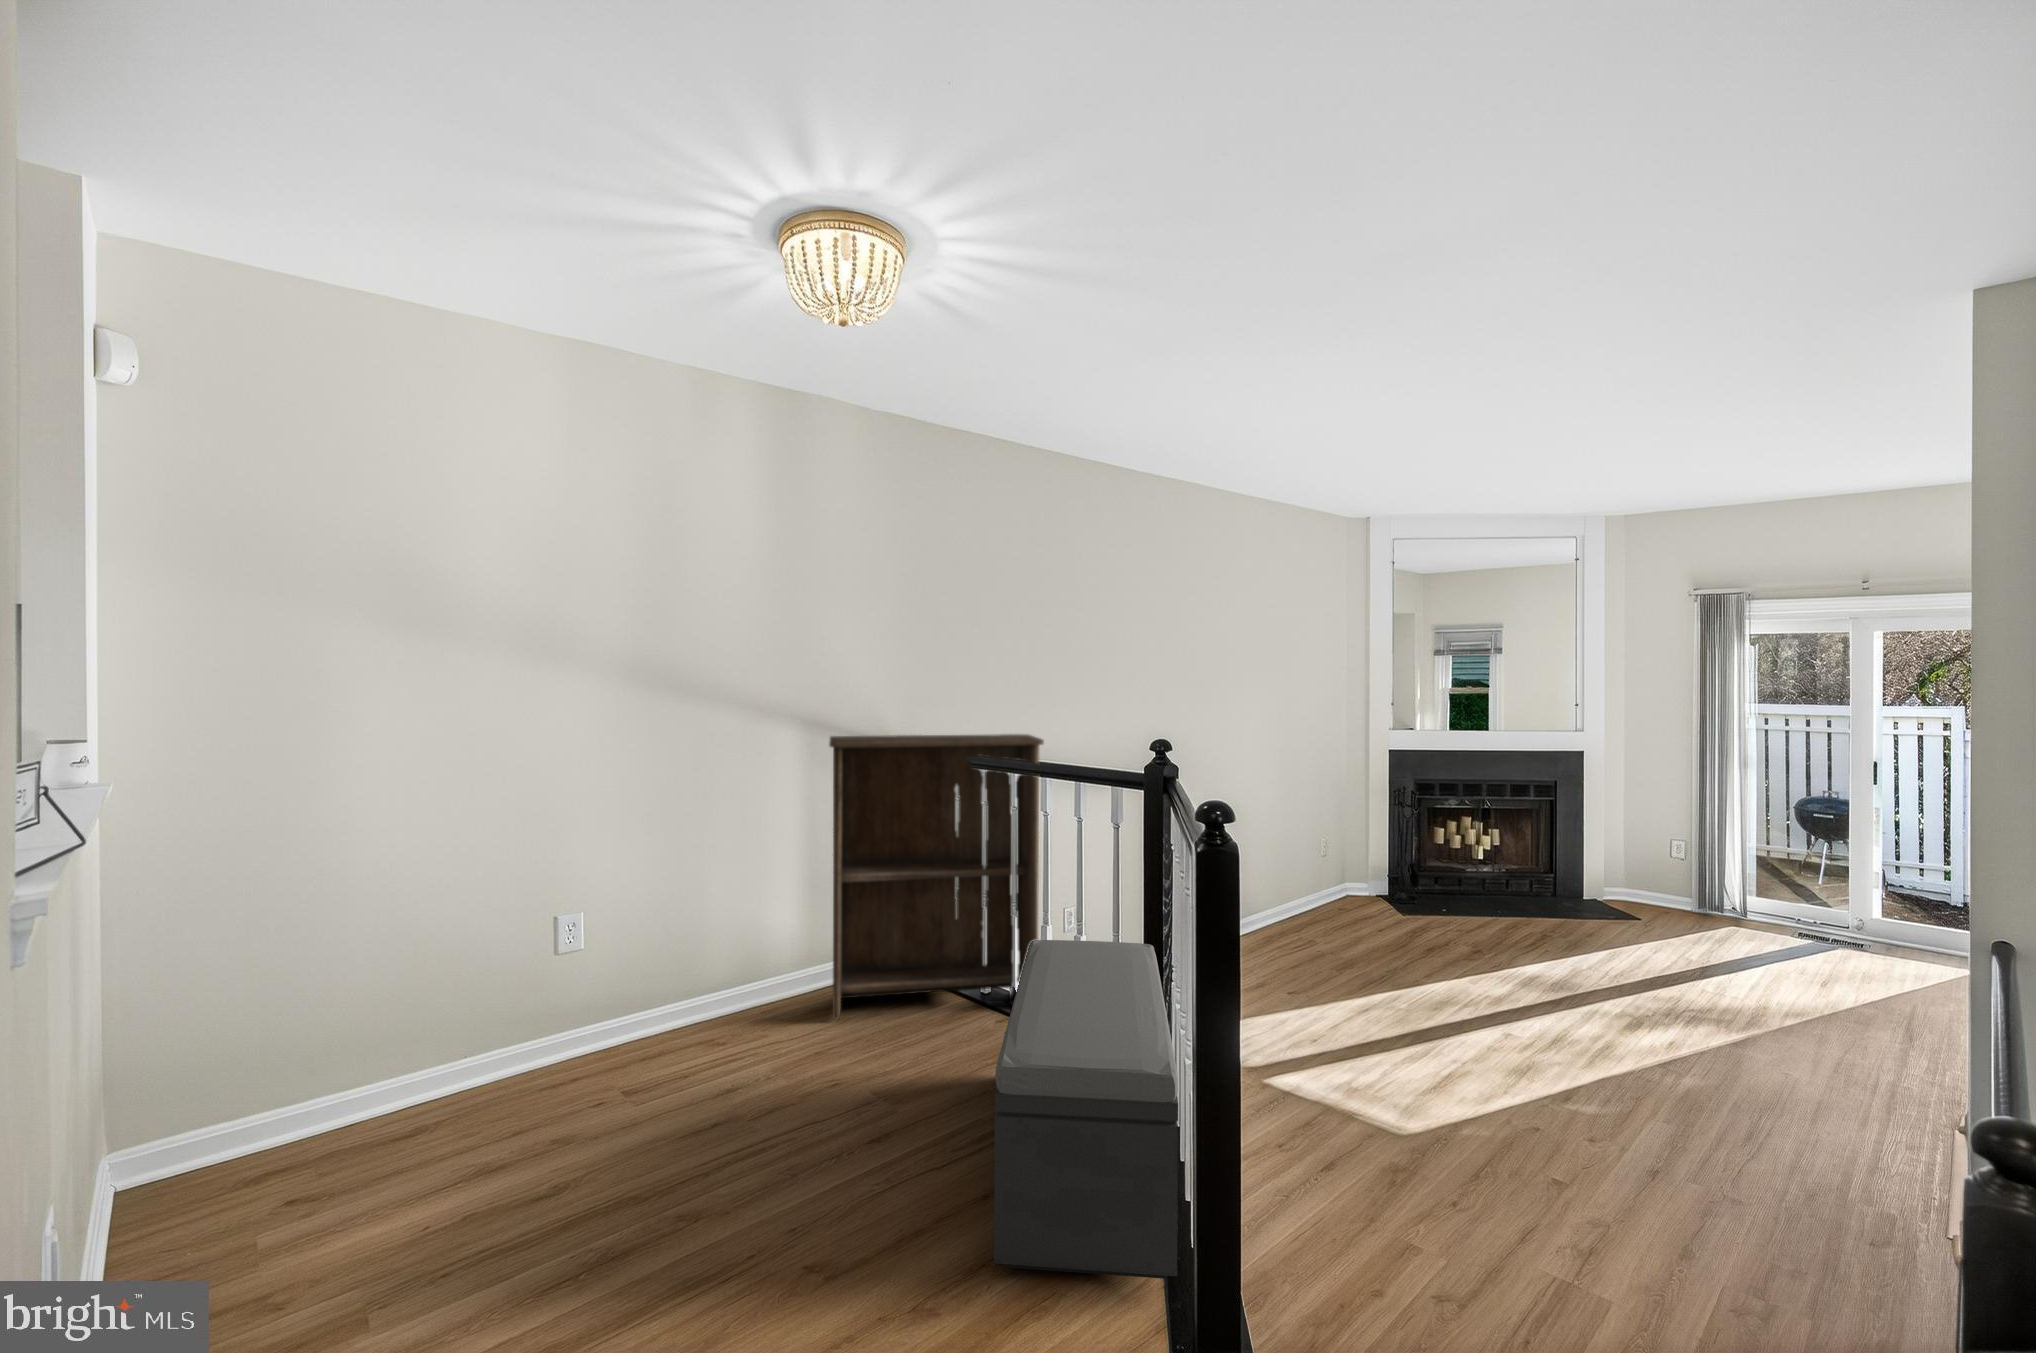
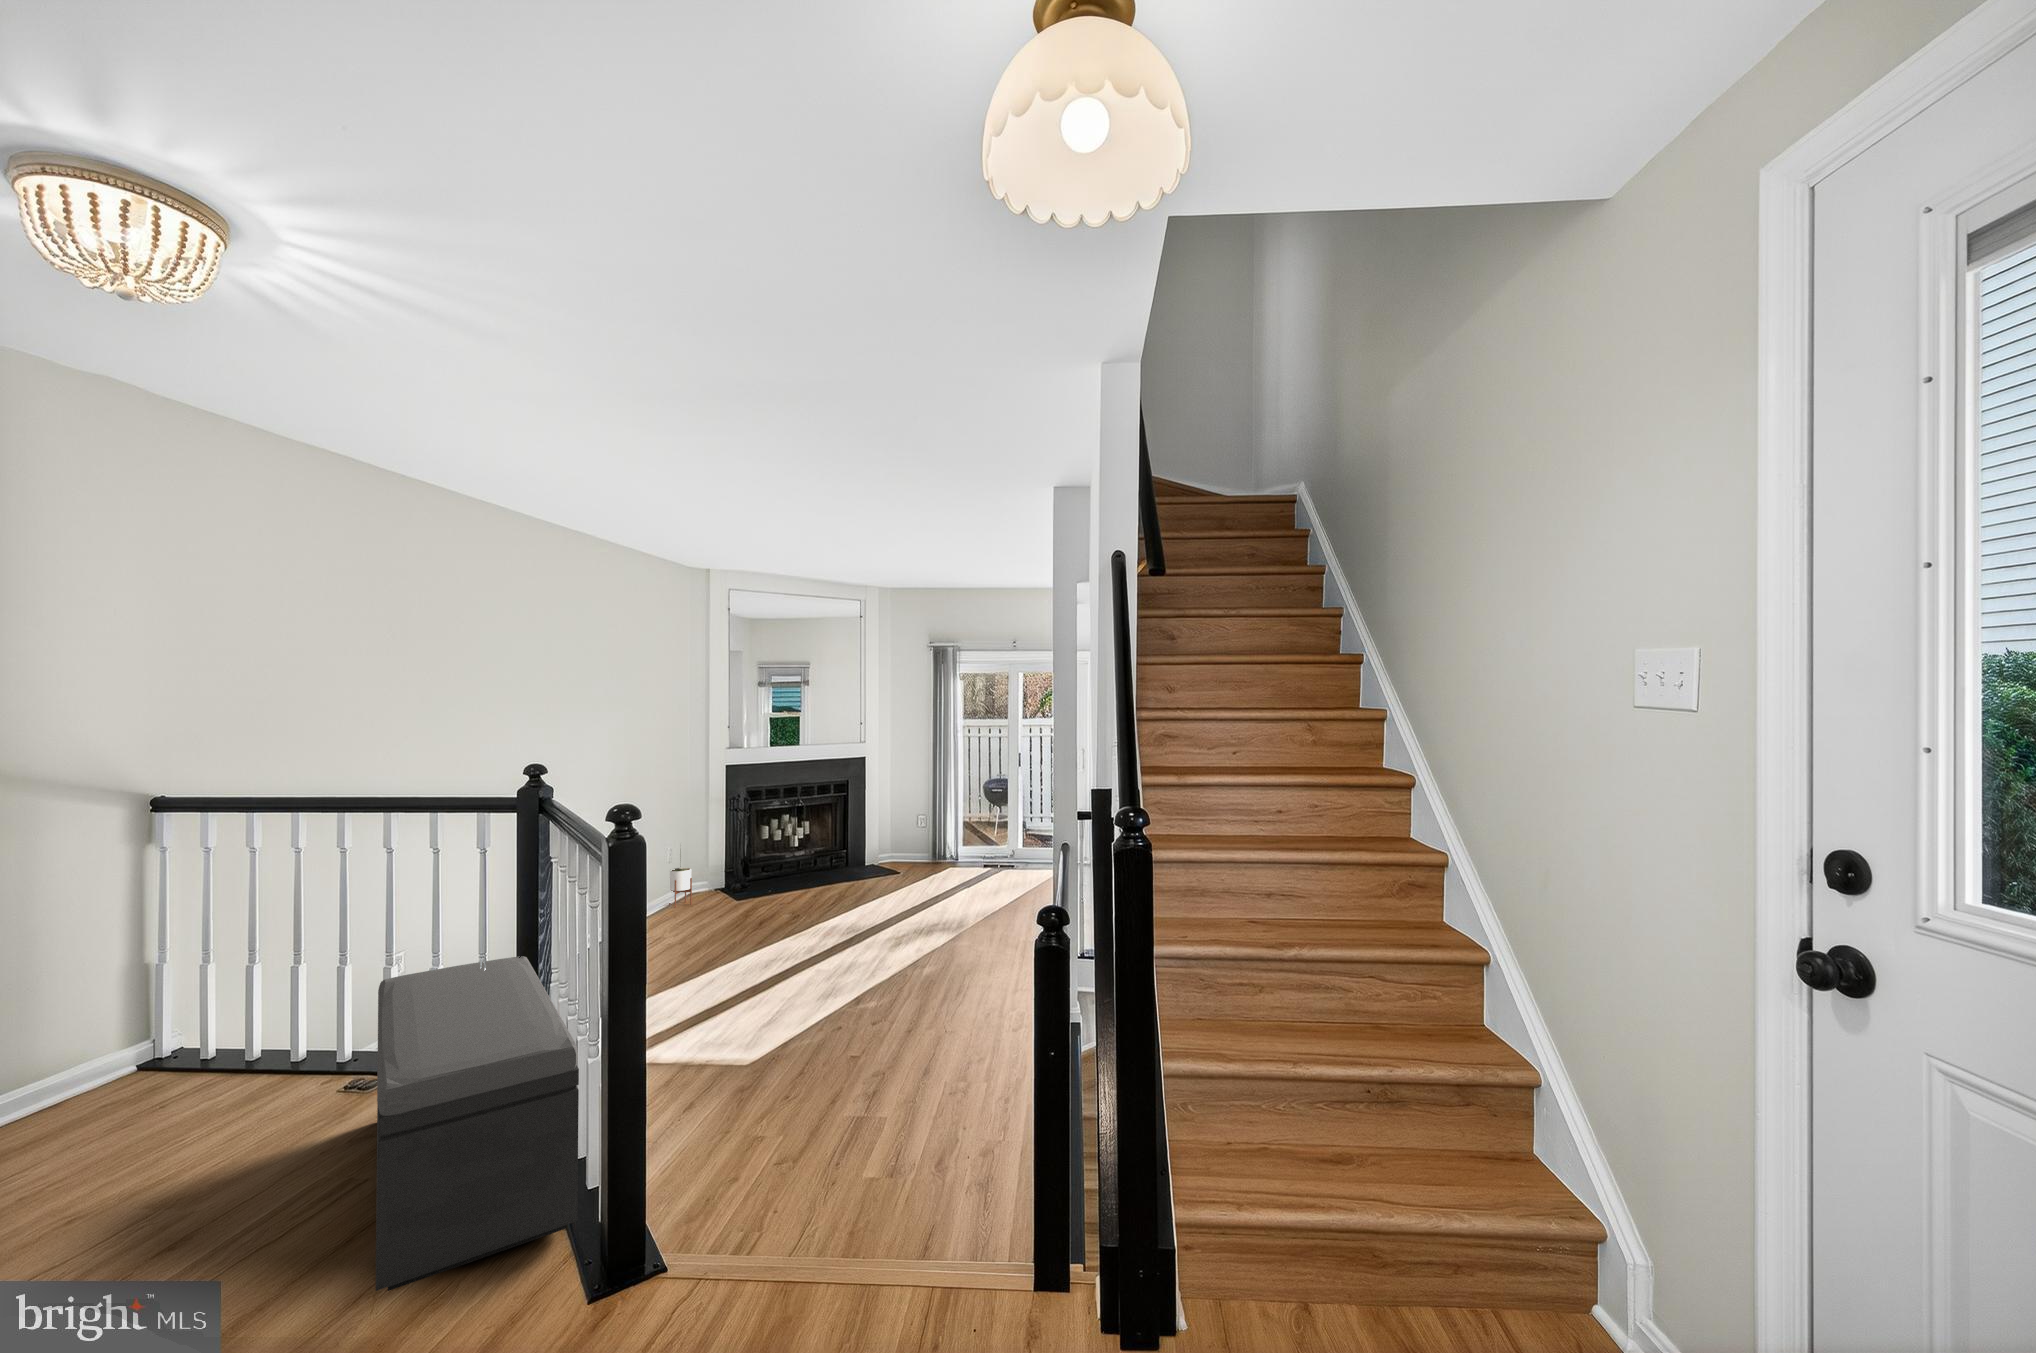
bookshelf: present [829,734,1044,1019] -> none [35,769,385,1153]
potted plant: none [1327,828,1352,907] -> present [669,868,692,908]

